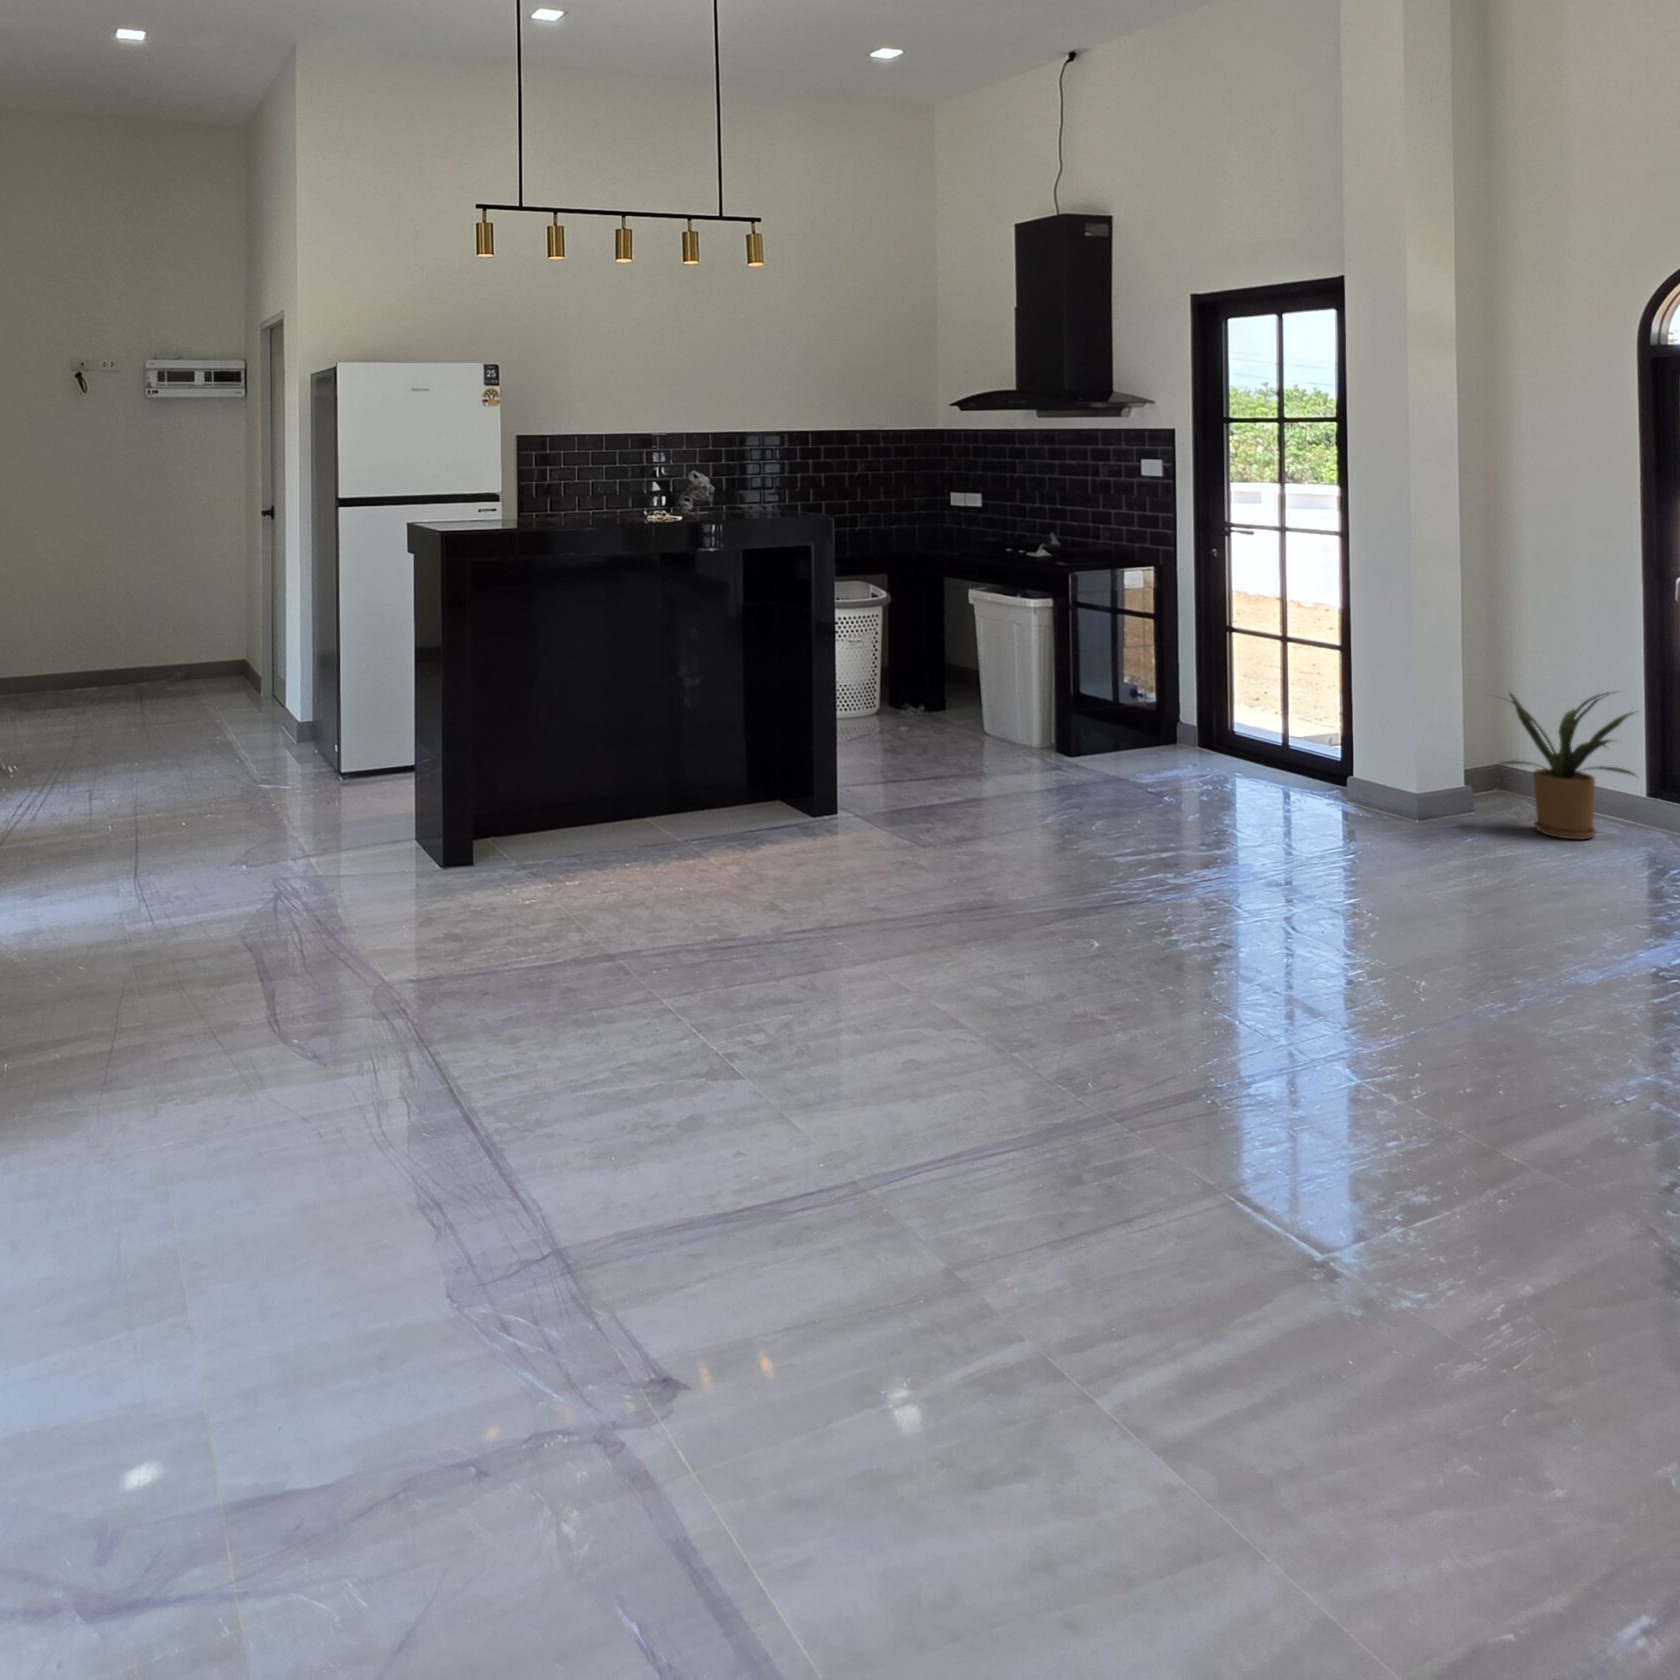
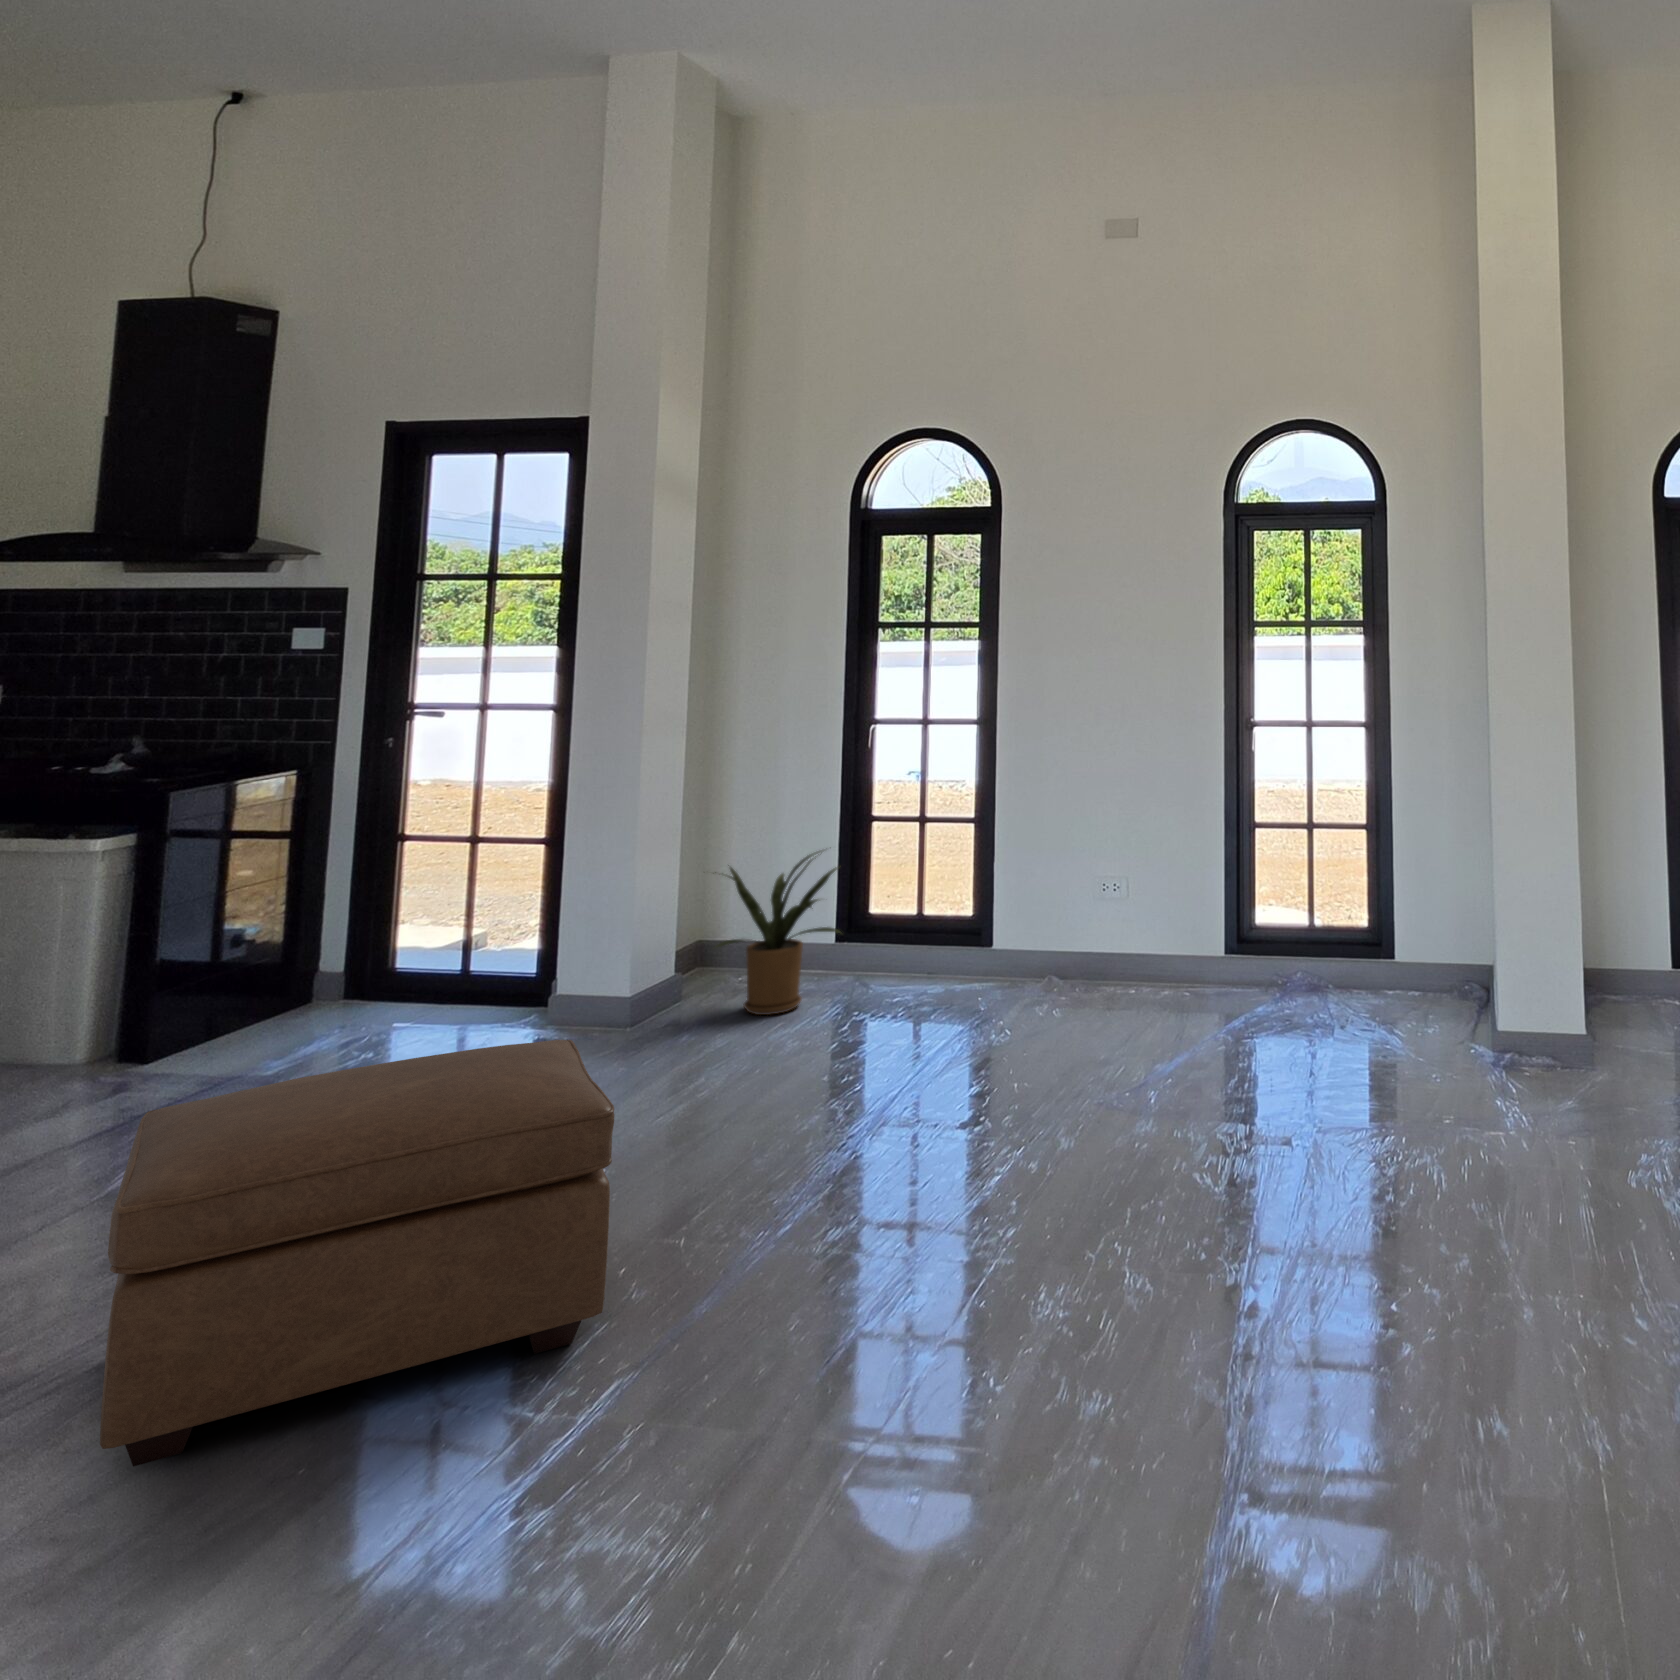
ottoman: none [1029,772,1345,1008] -> present [100,1040,614,1467]

